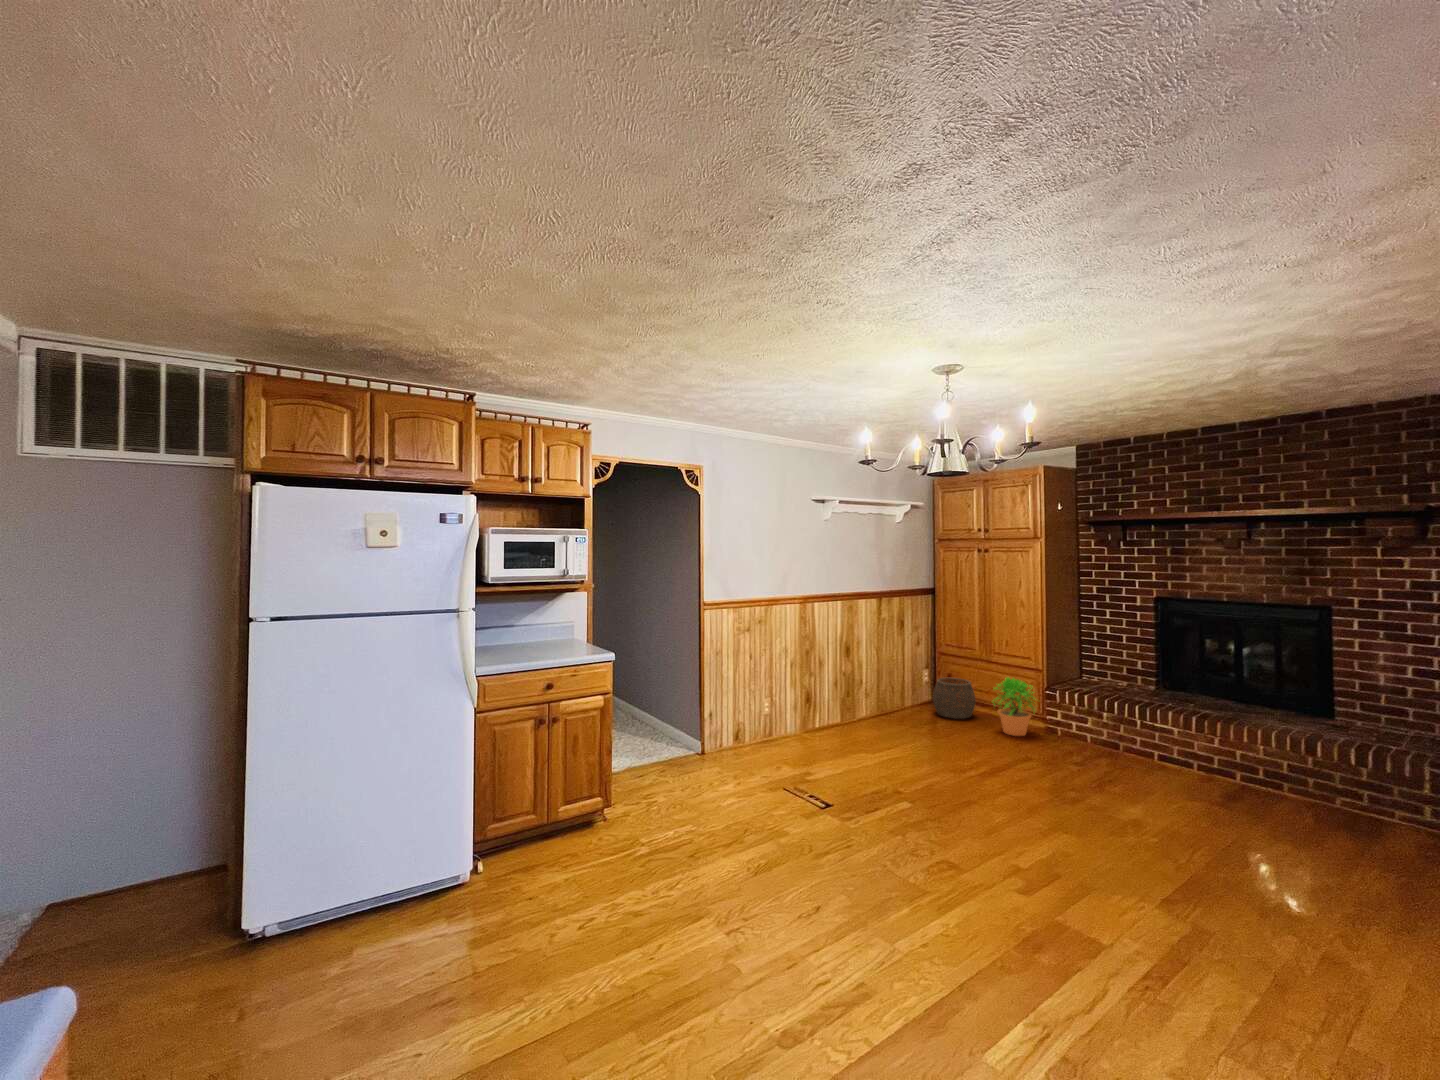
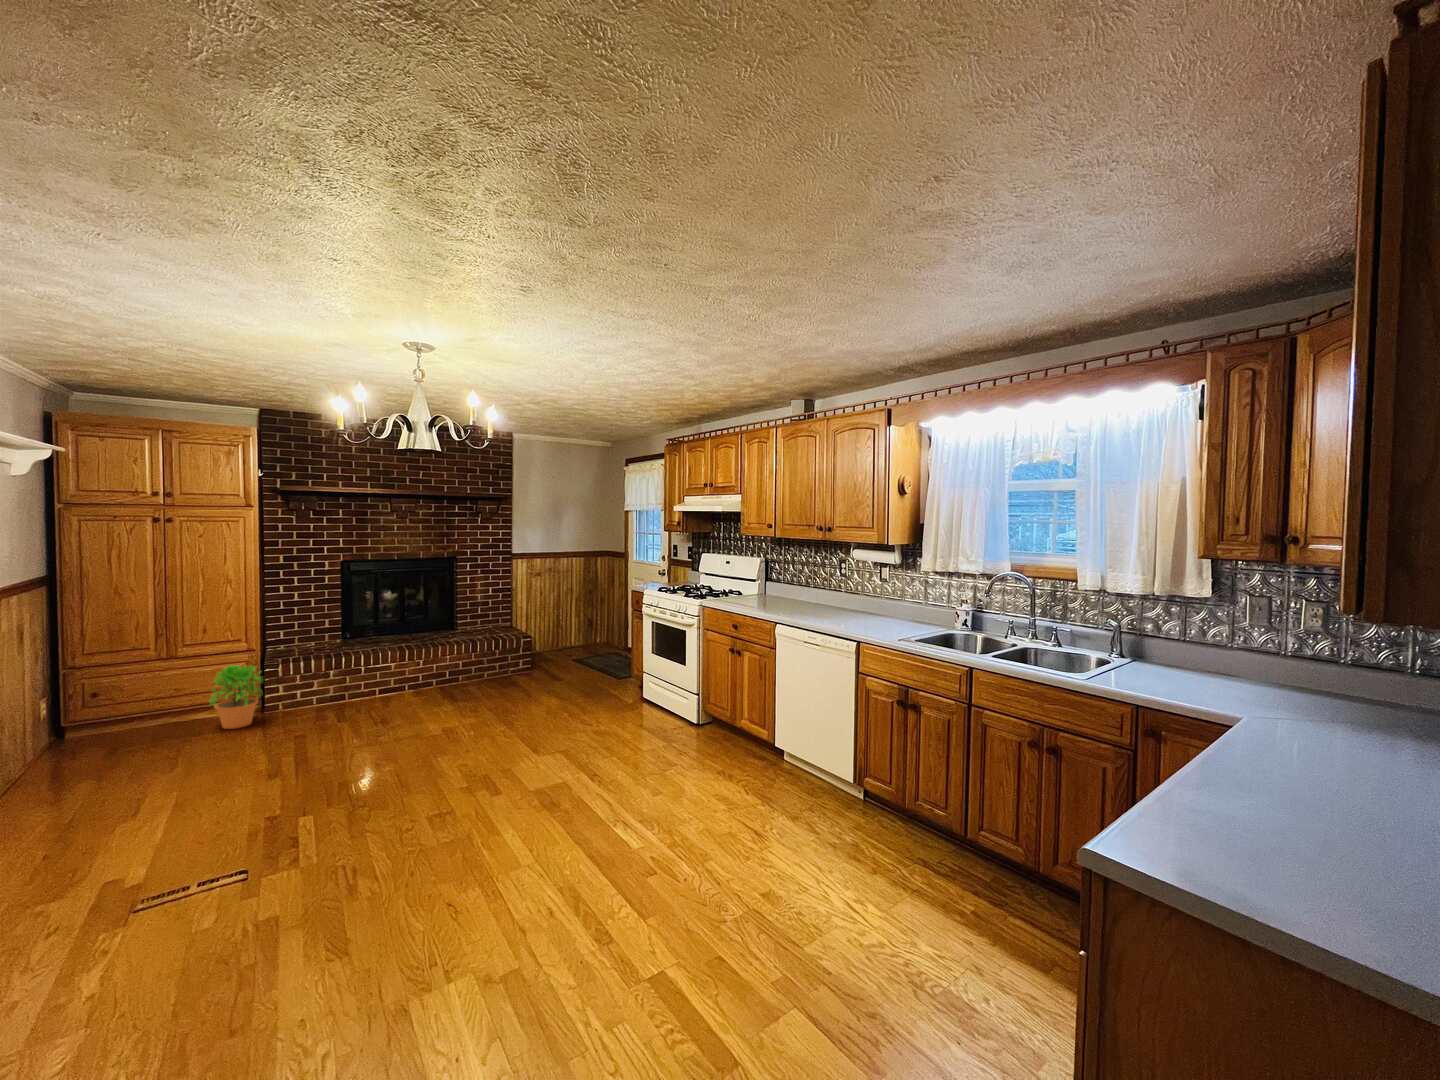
woven basket: present [933,678,976,719] -> none [84,689,160,747]

